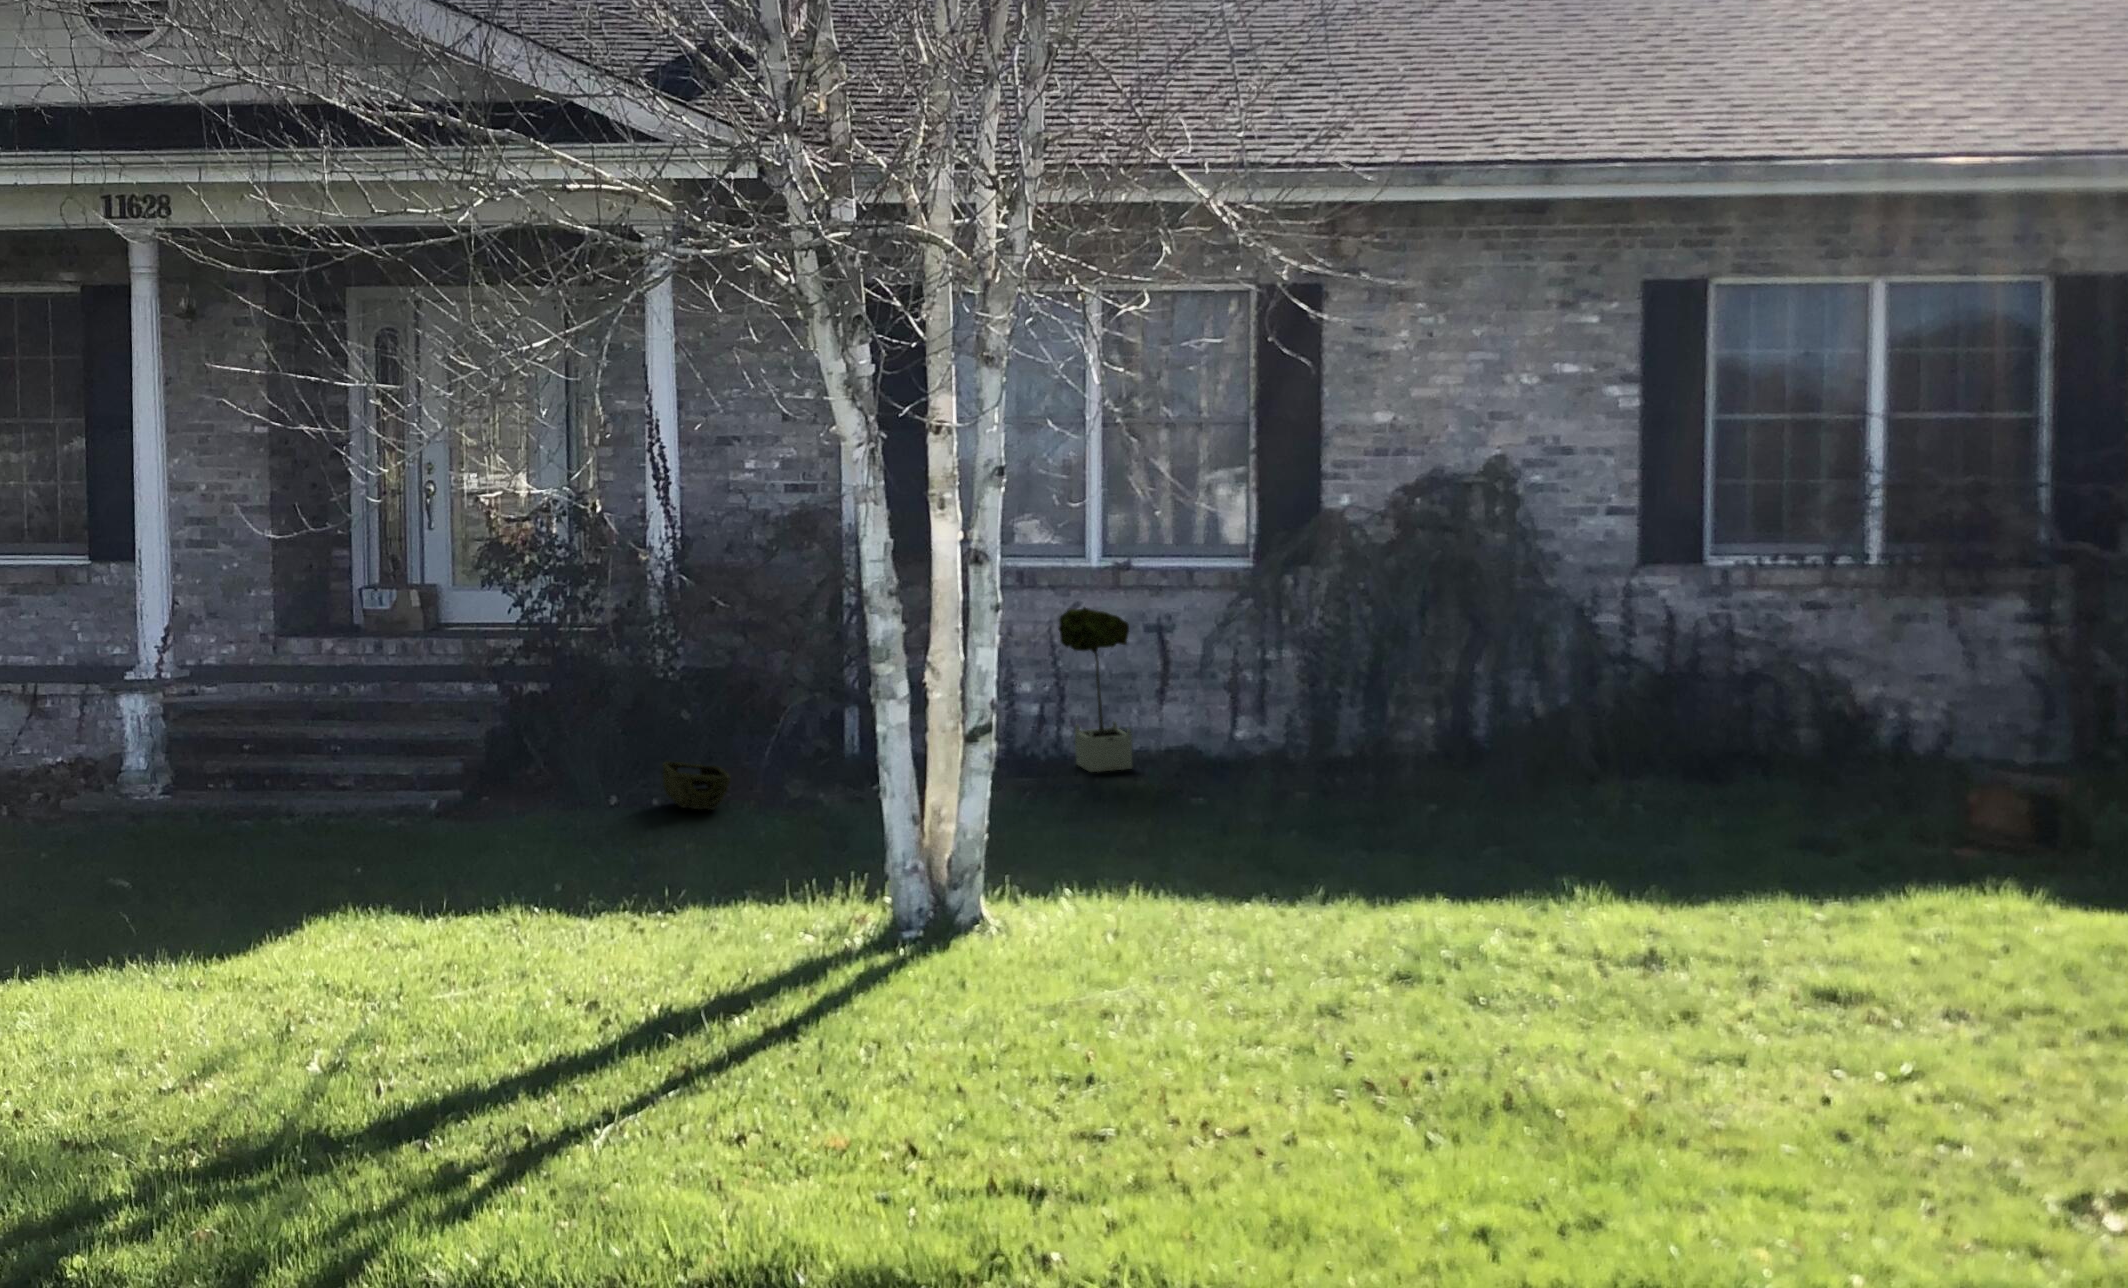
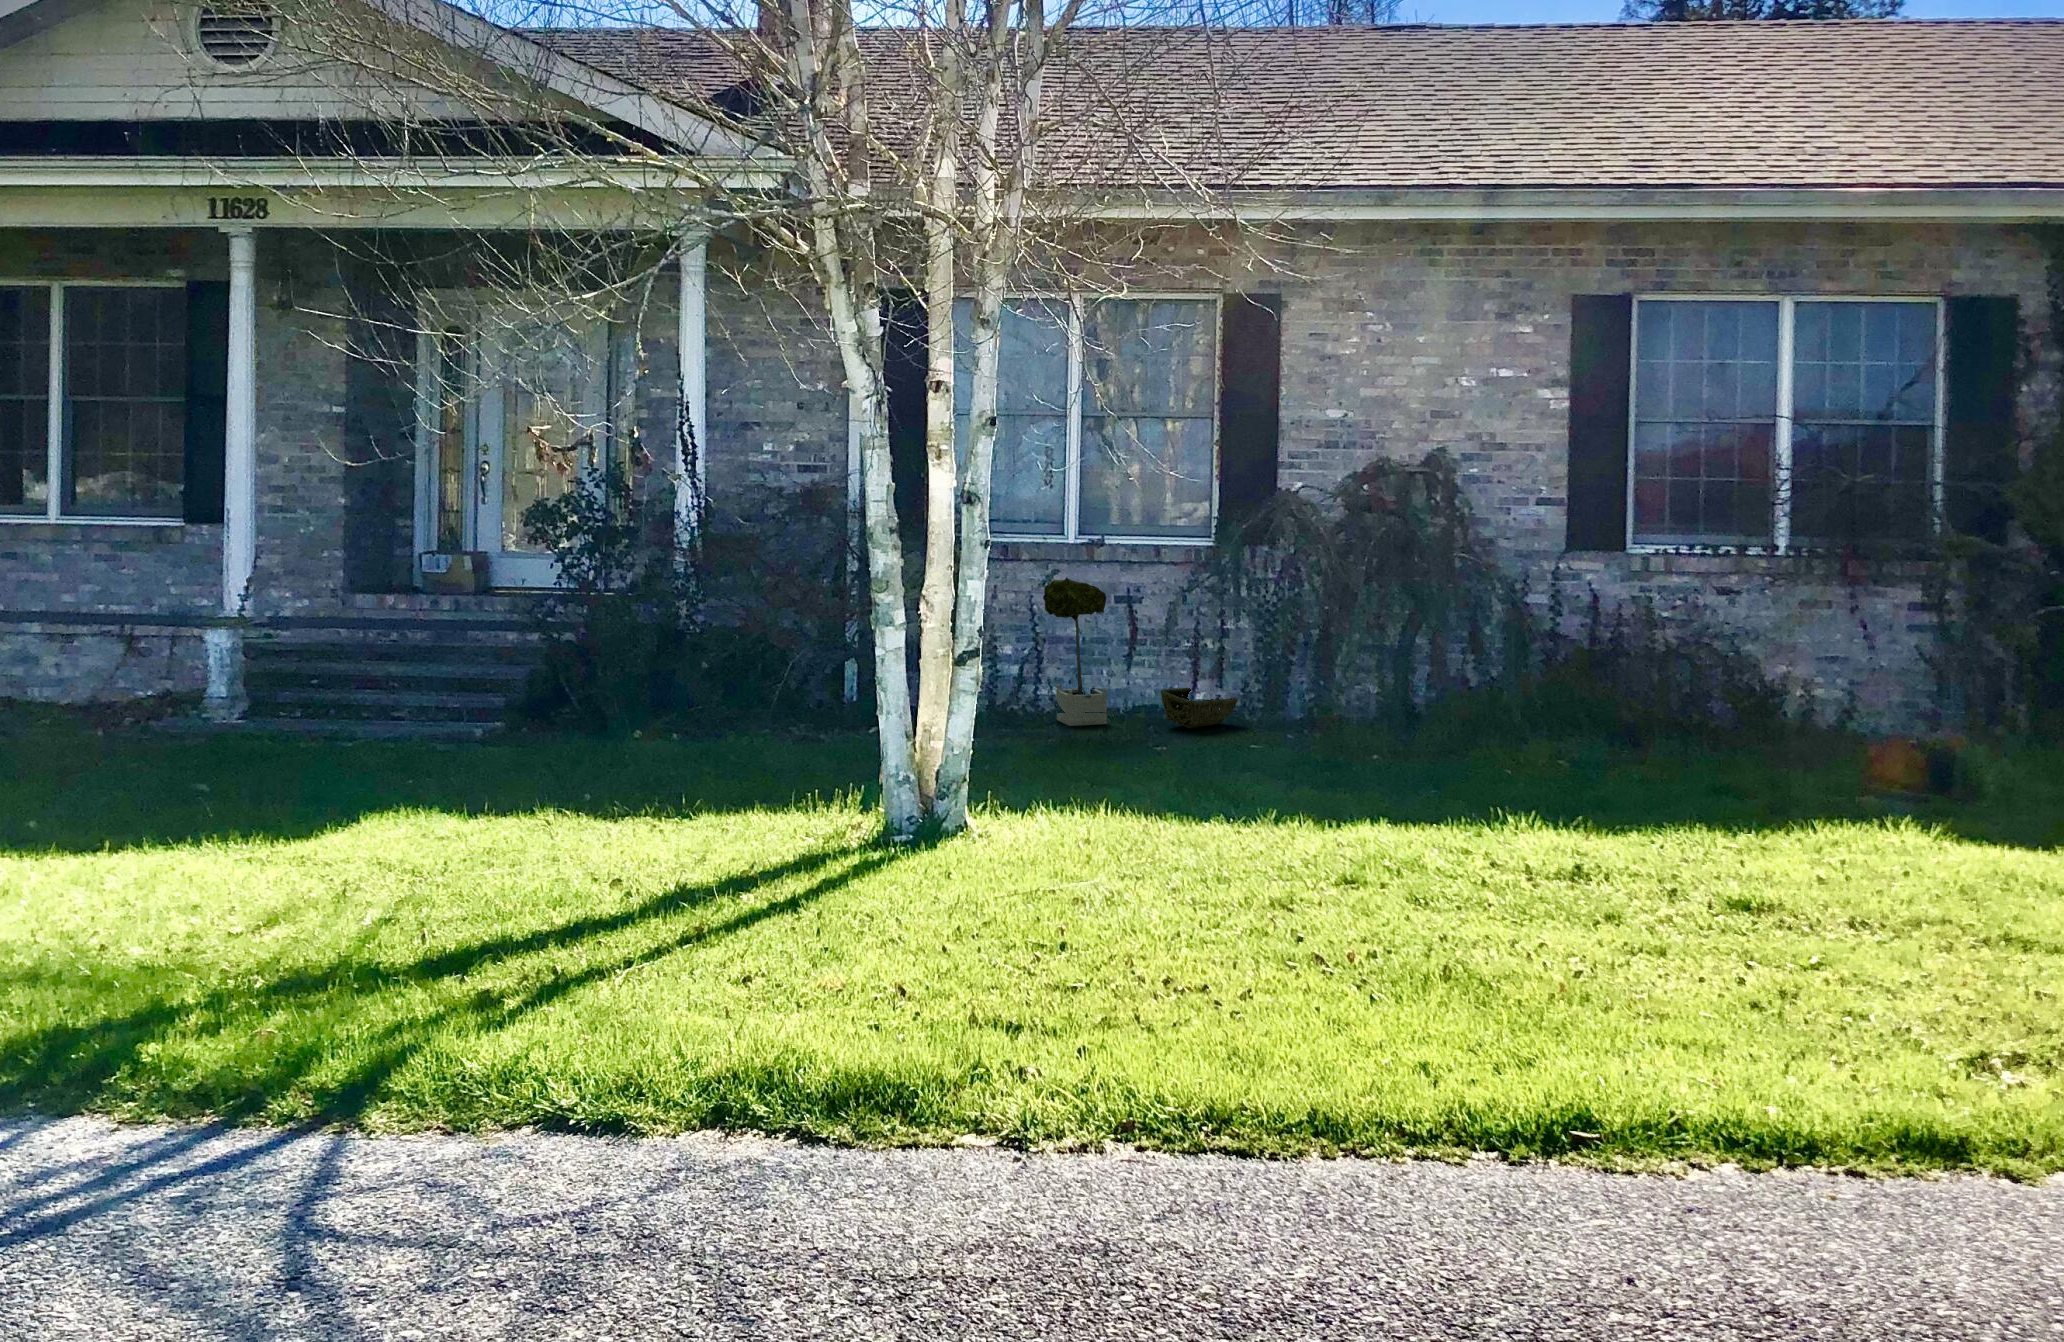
woven basket: present [663,762,731,810] -> present [1160,688,1238,728]

